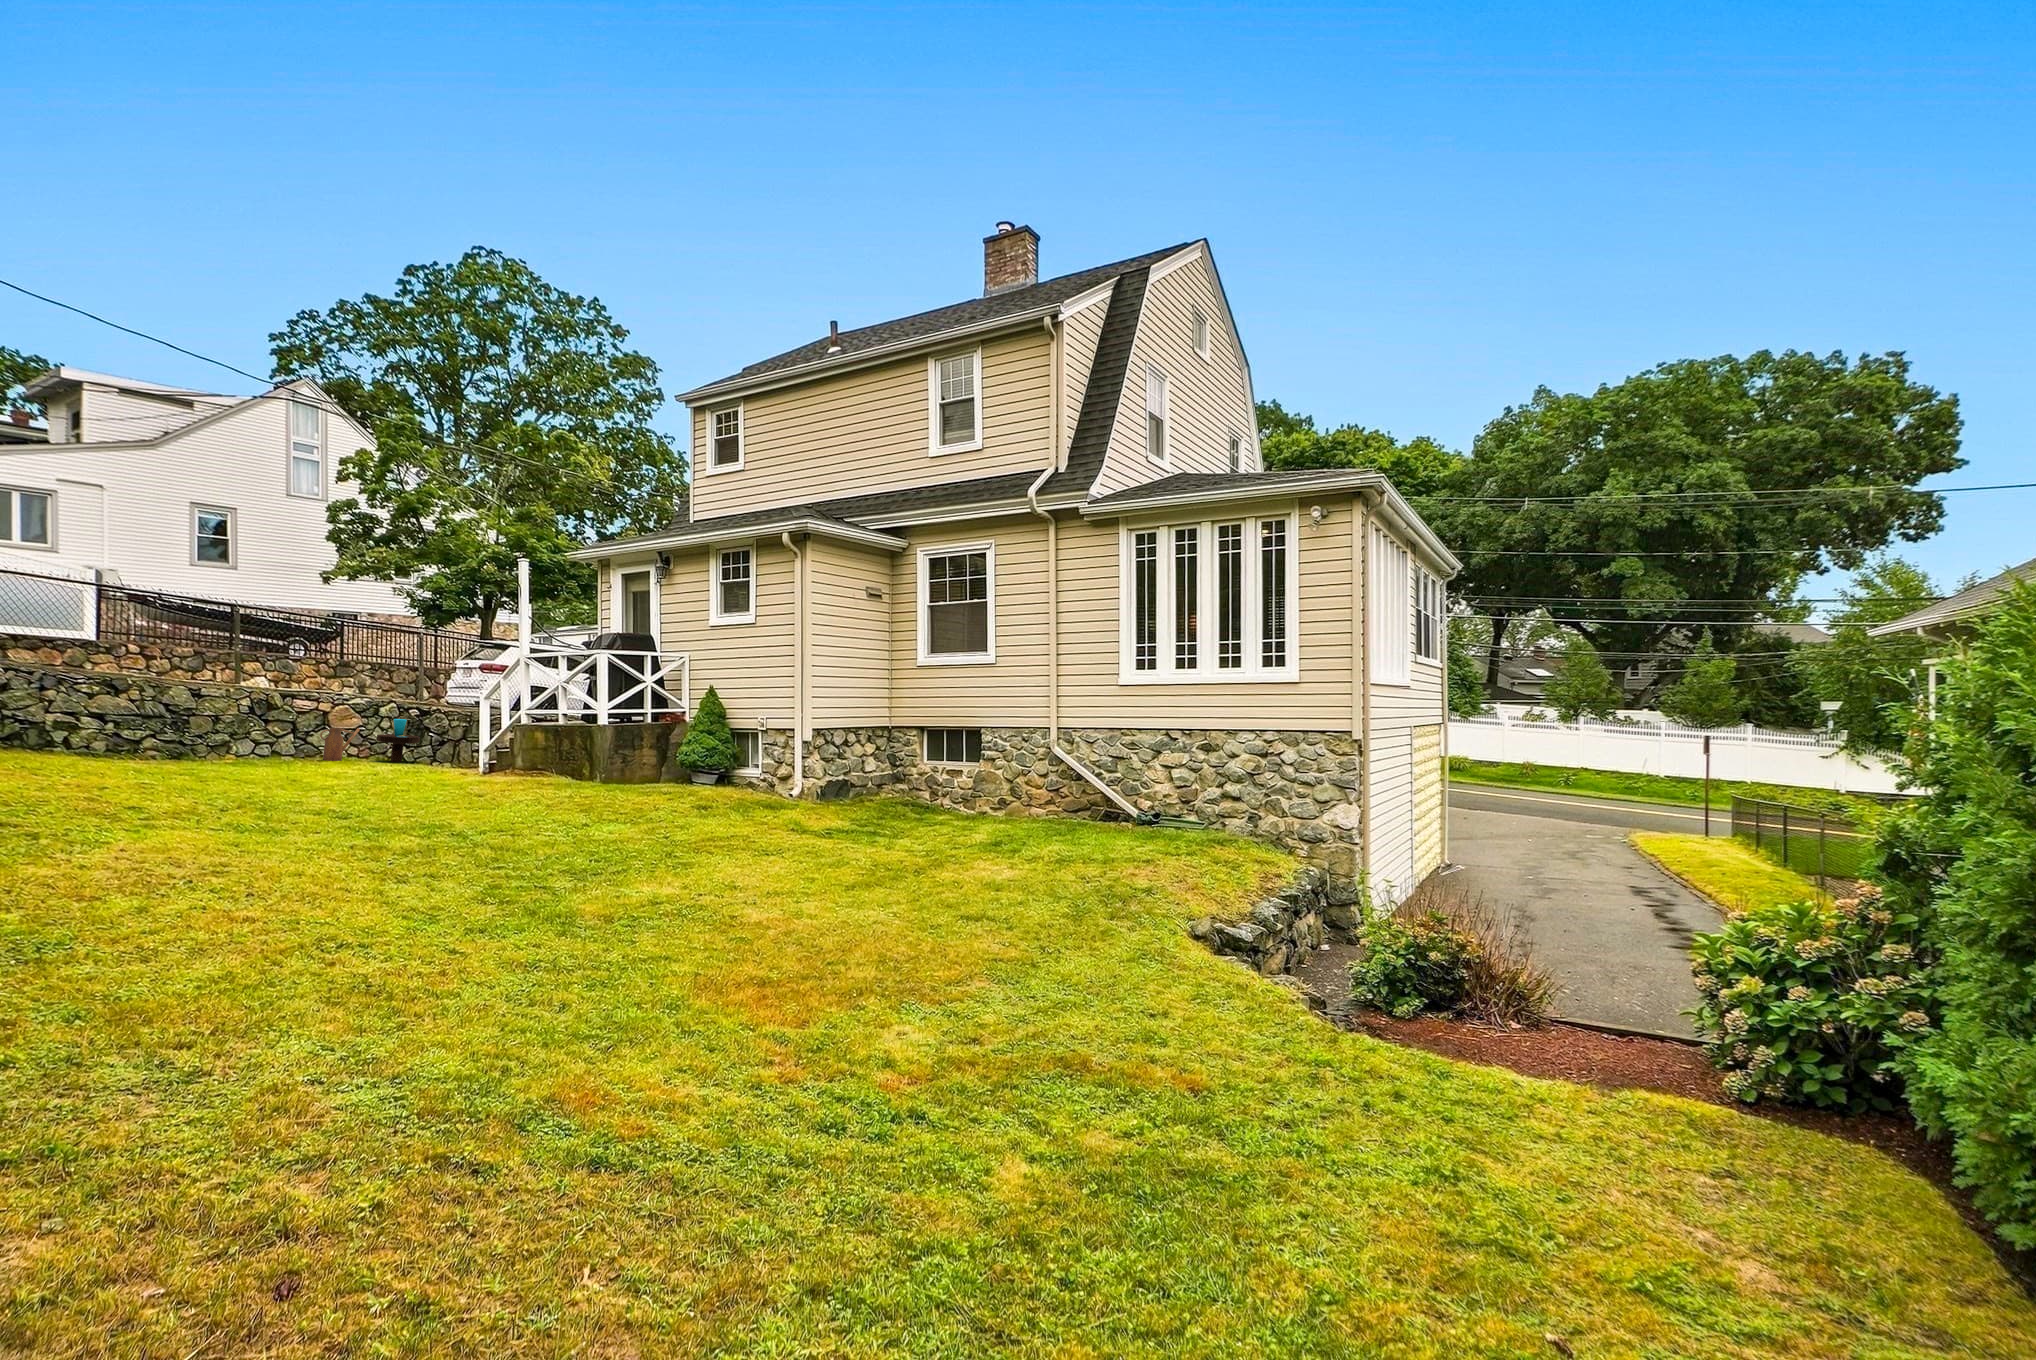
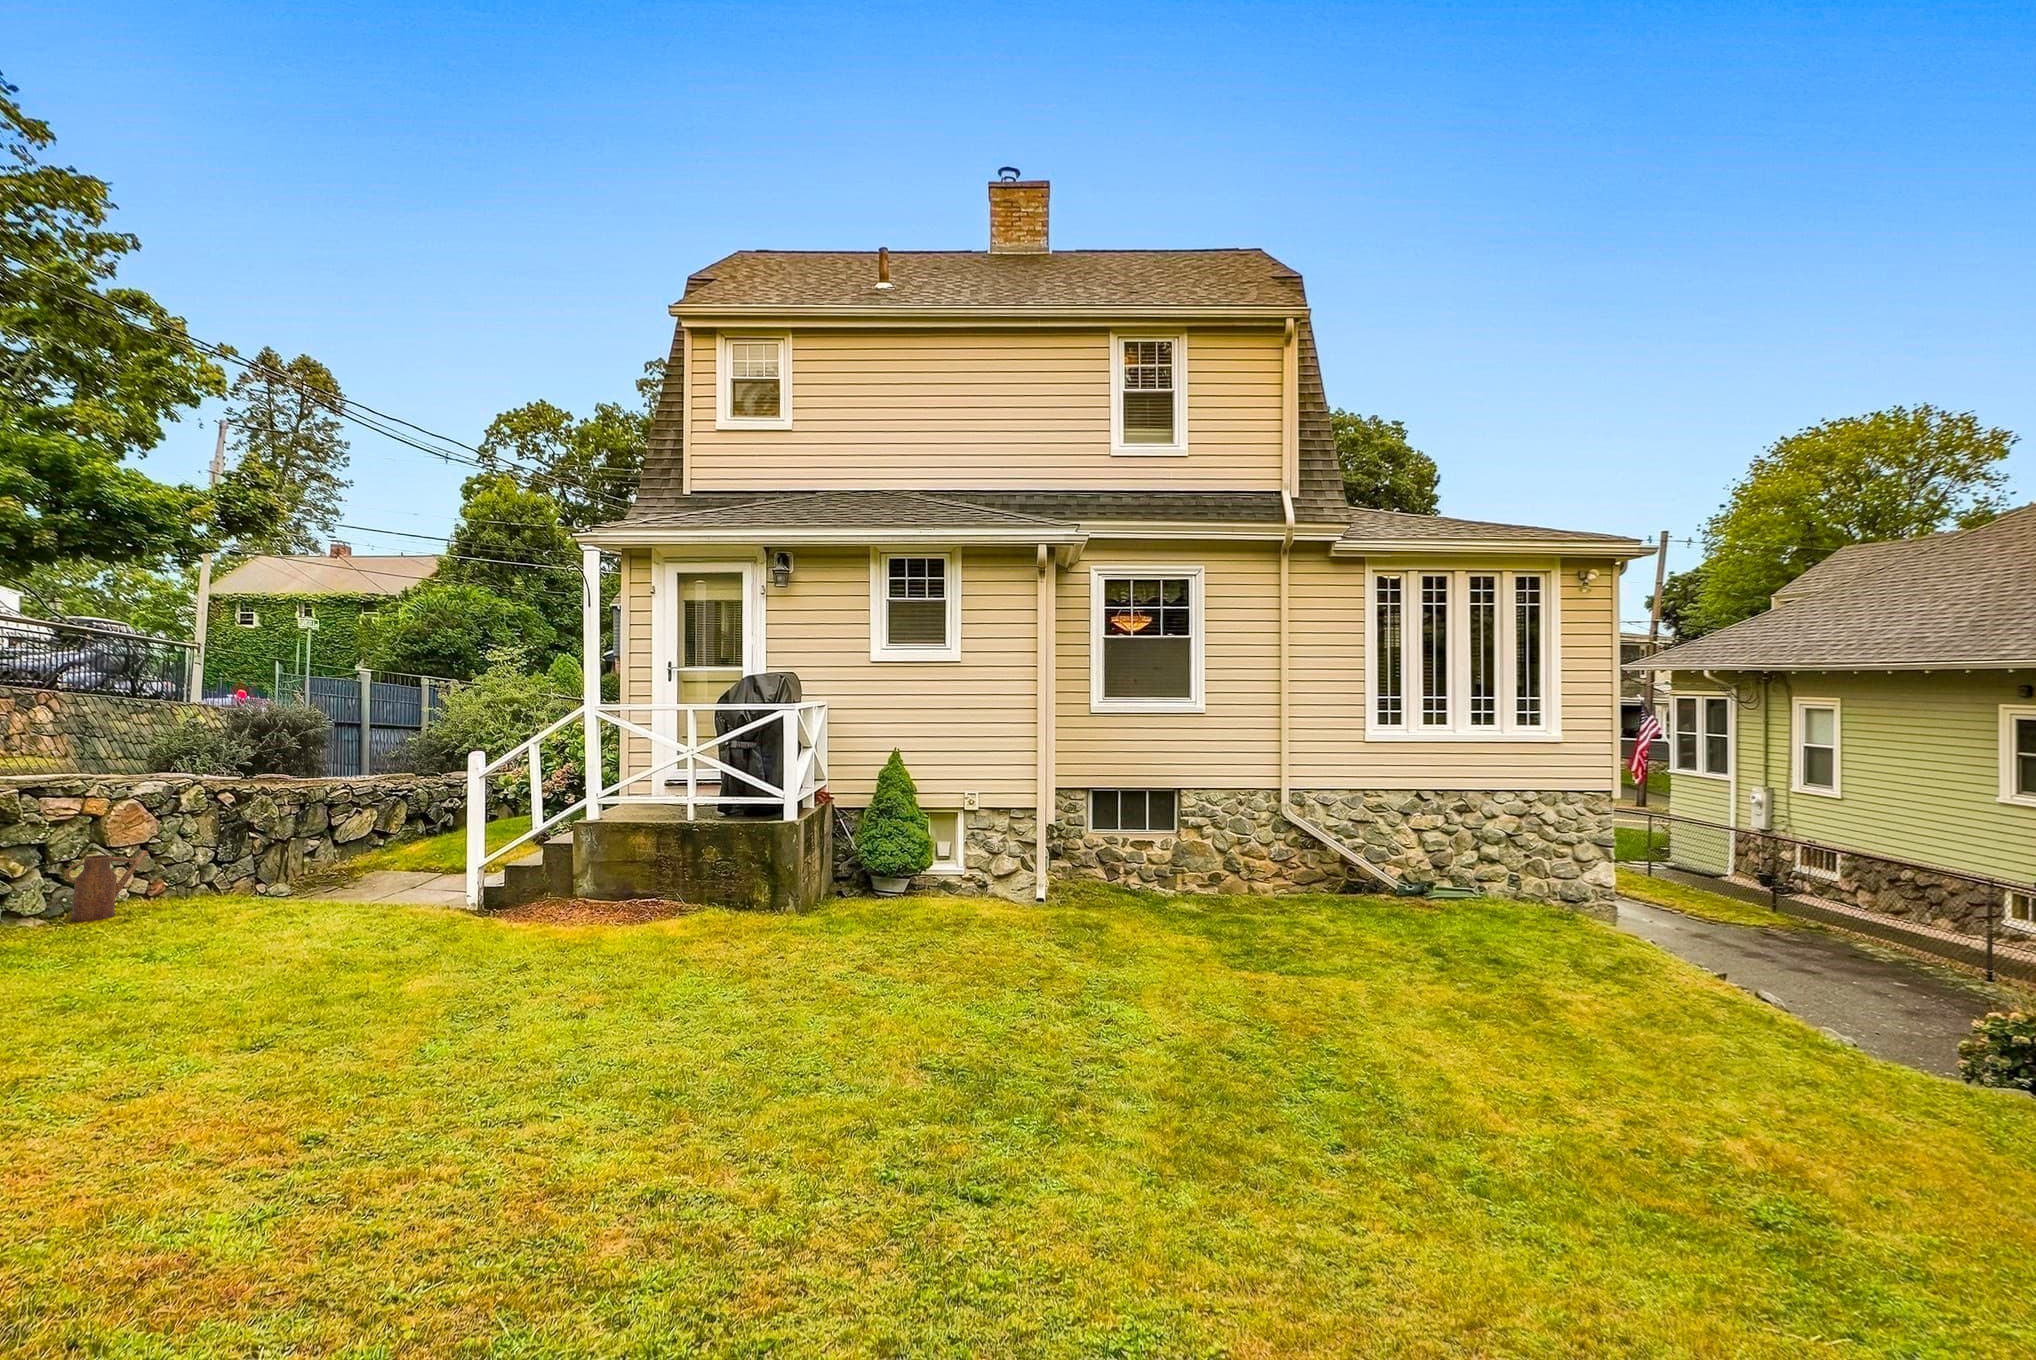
side table: present [376,719,420,762] -> none [182,823,271,901]

